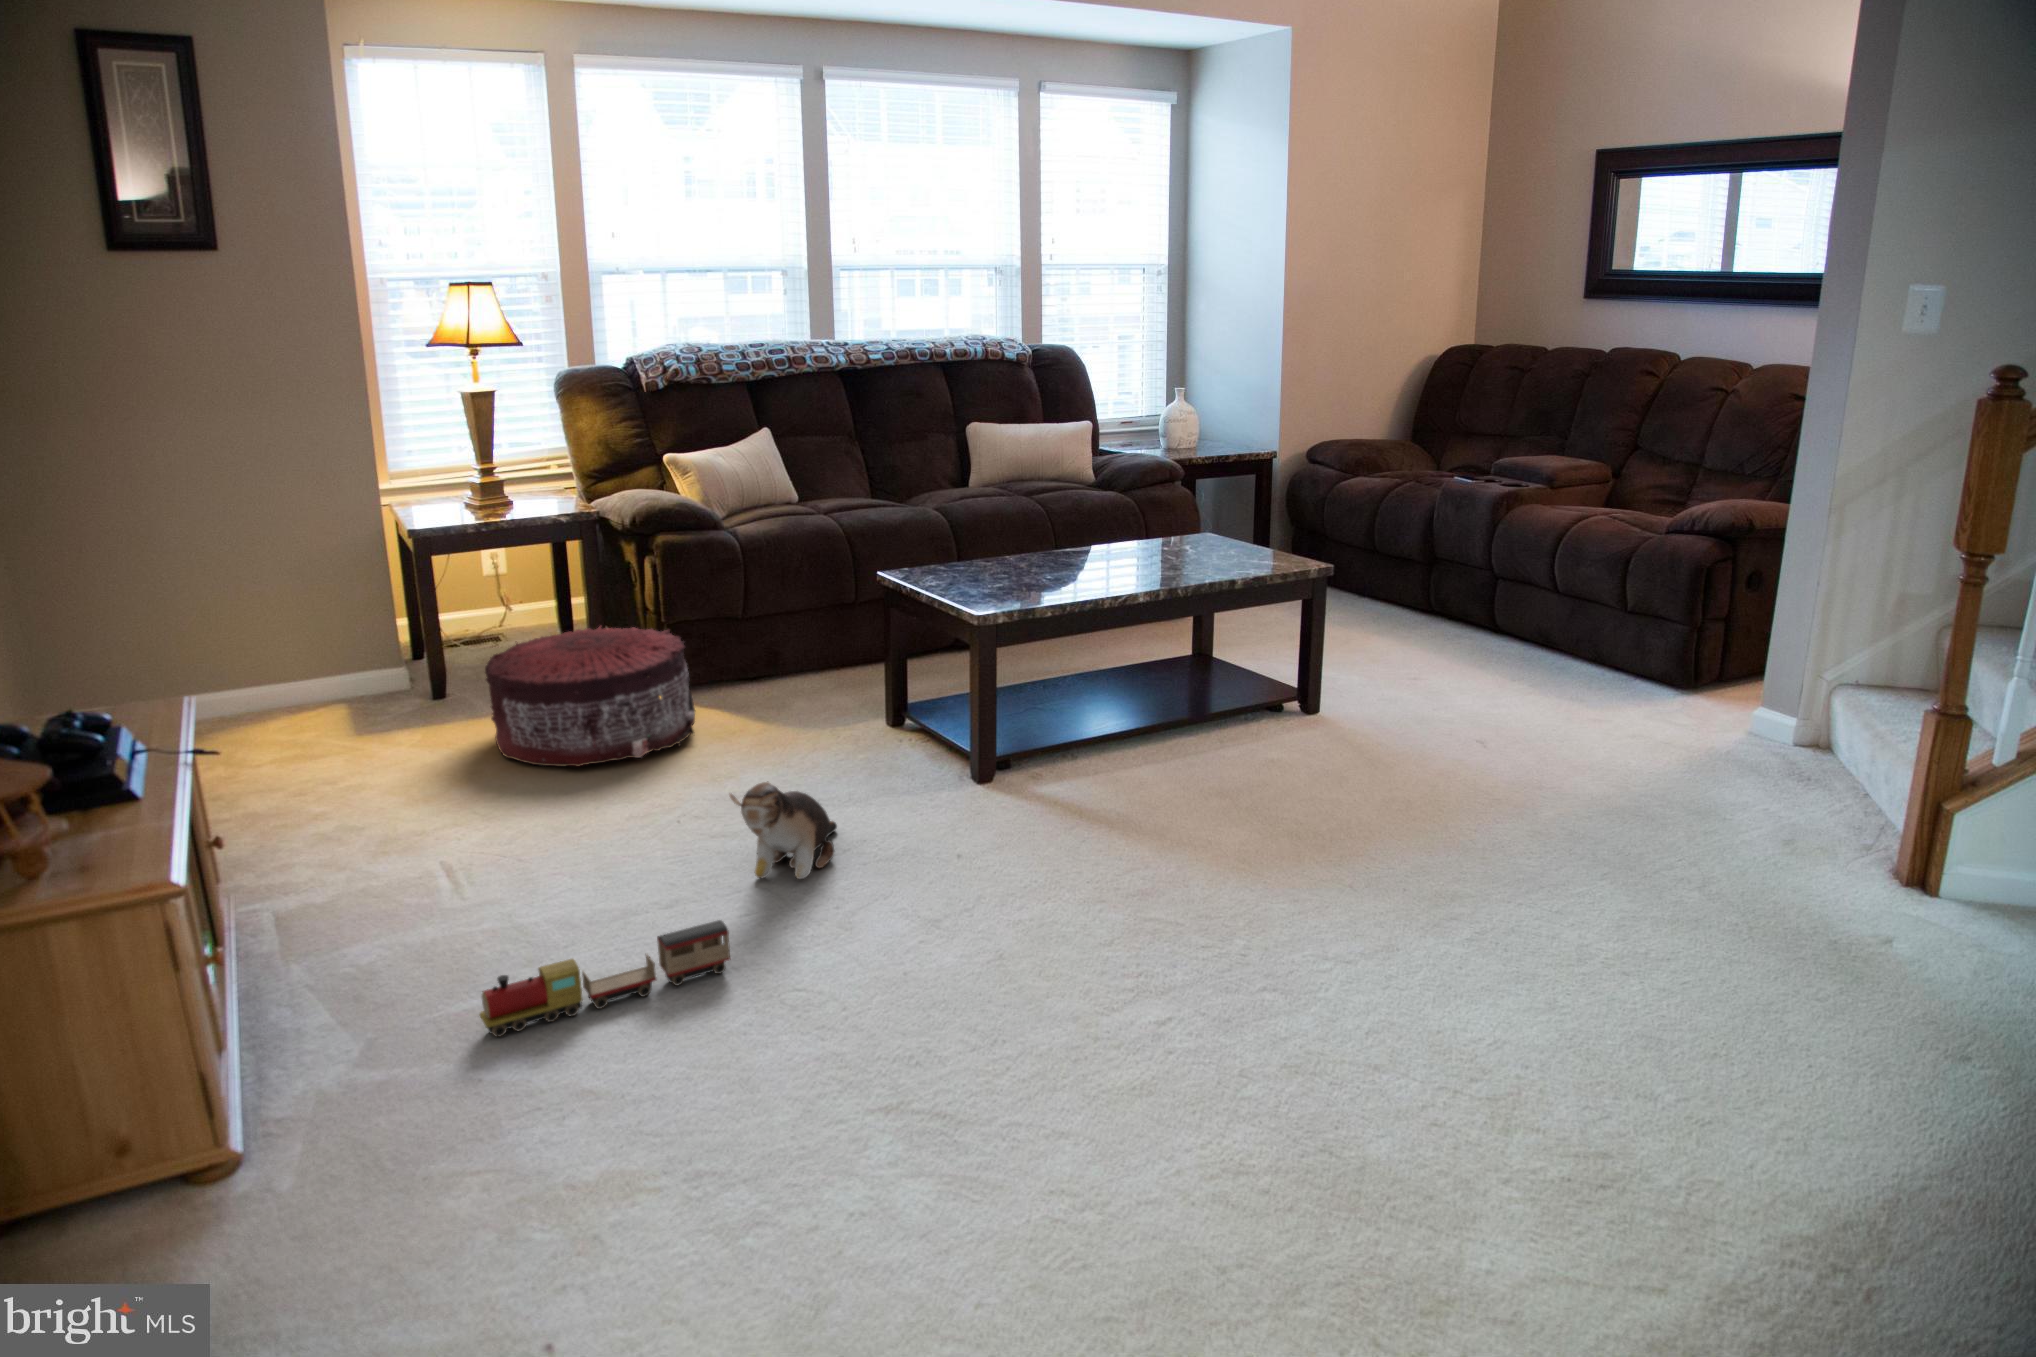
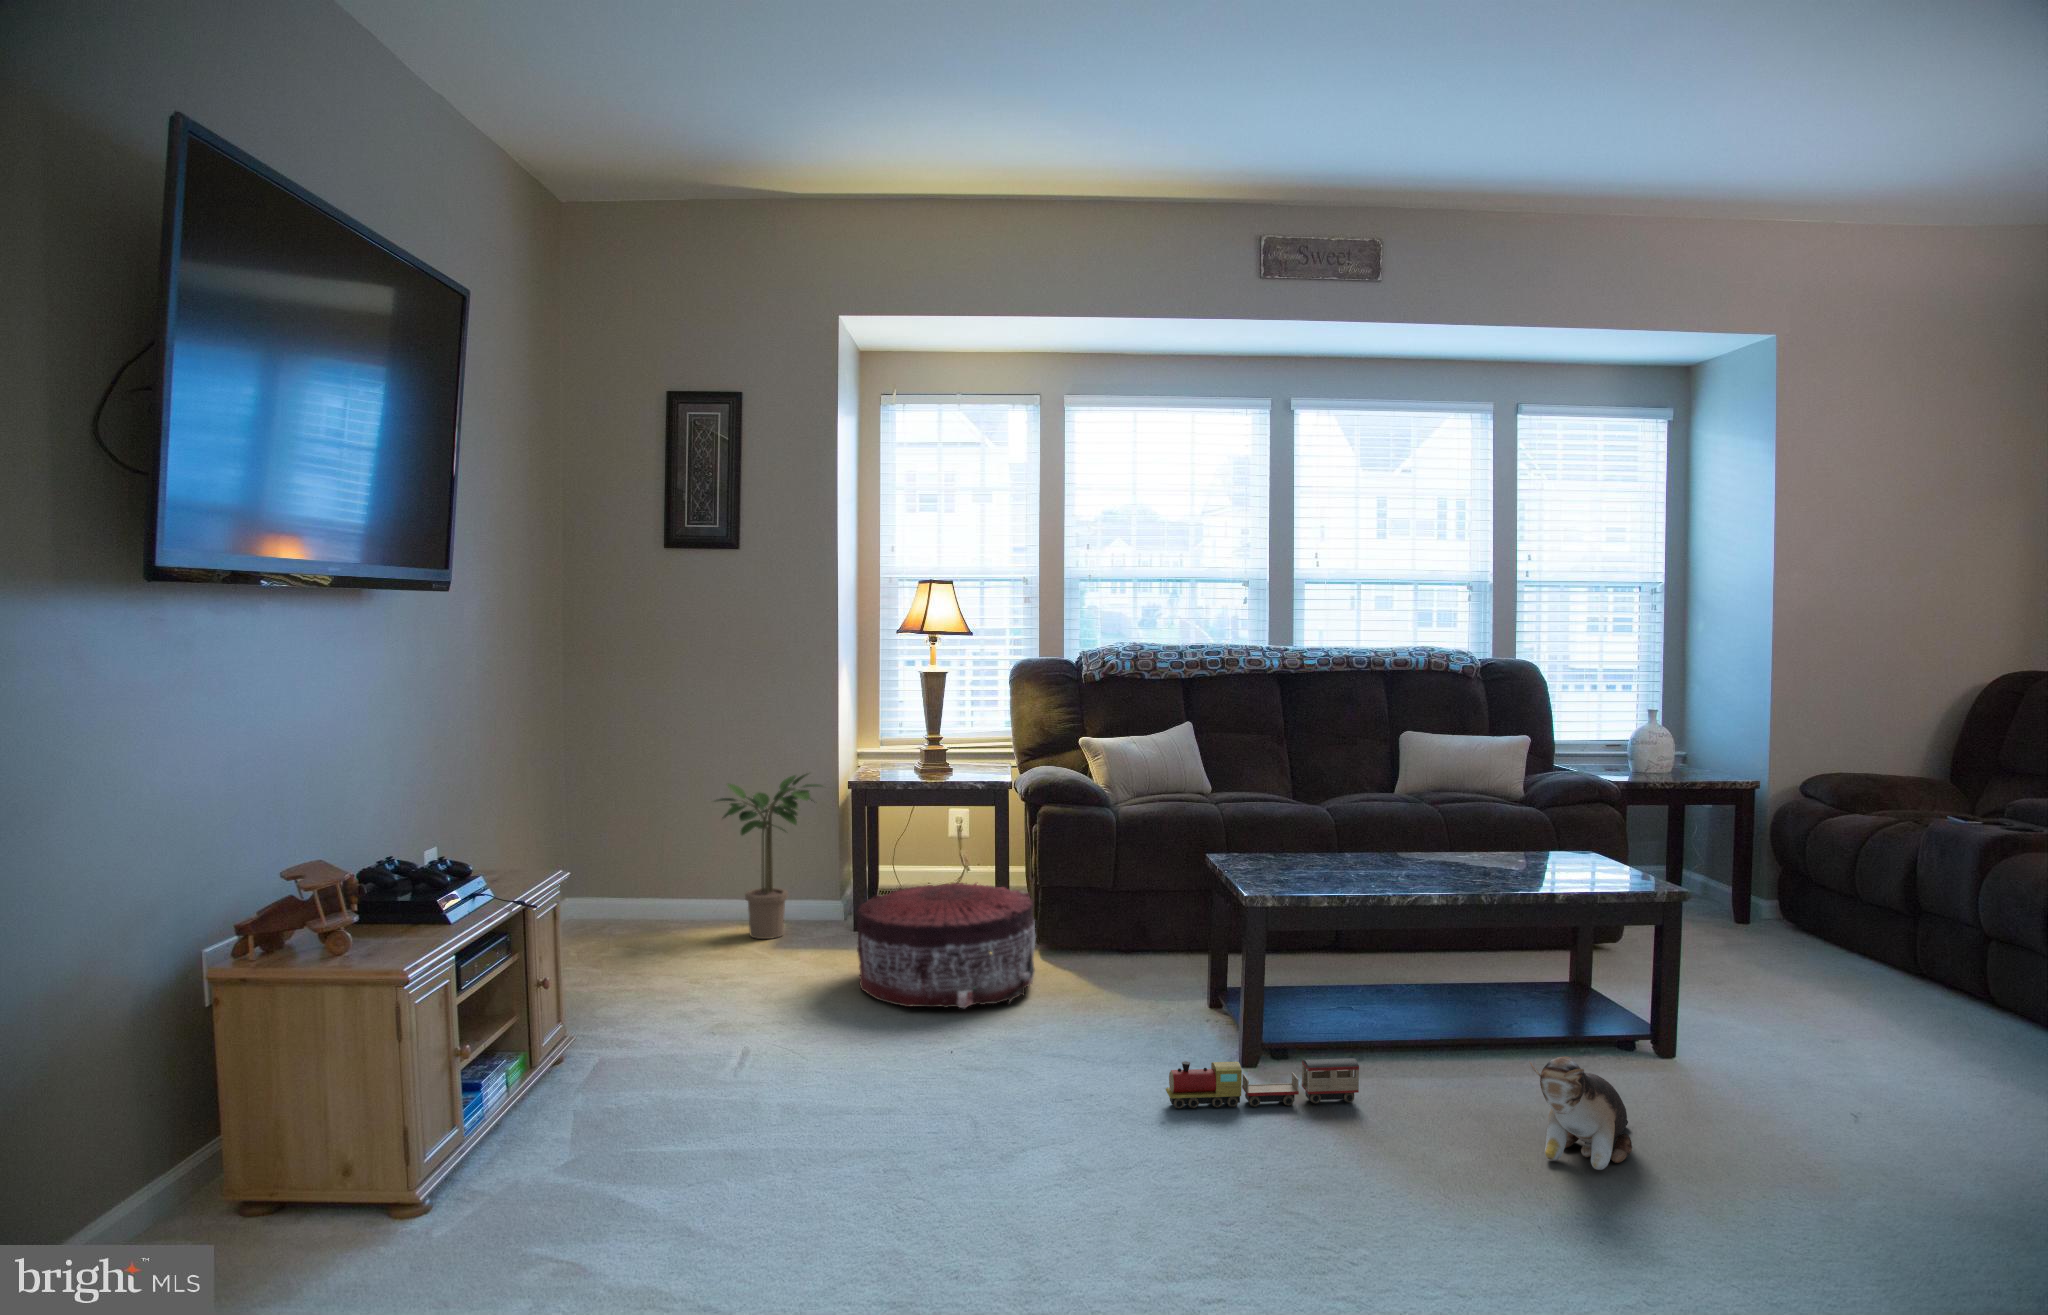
potted plant: none [236,522,380,723] -> present [716,774,822,939]
plush toy: present [730,782,837,879] -> present [1530,1057,1632,1170]
toy train: present [480,920,730,1037] -> present [1166,1058,1359,1109]

